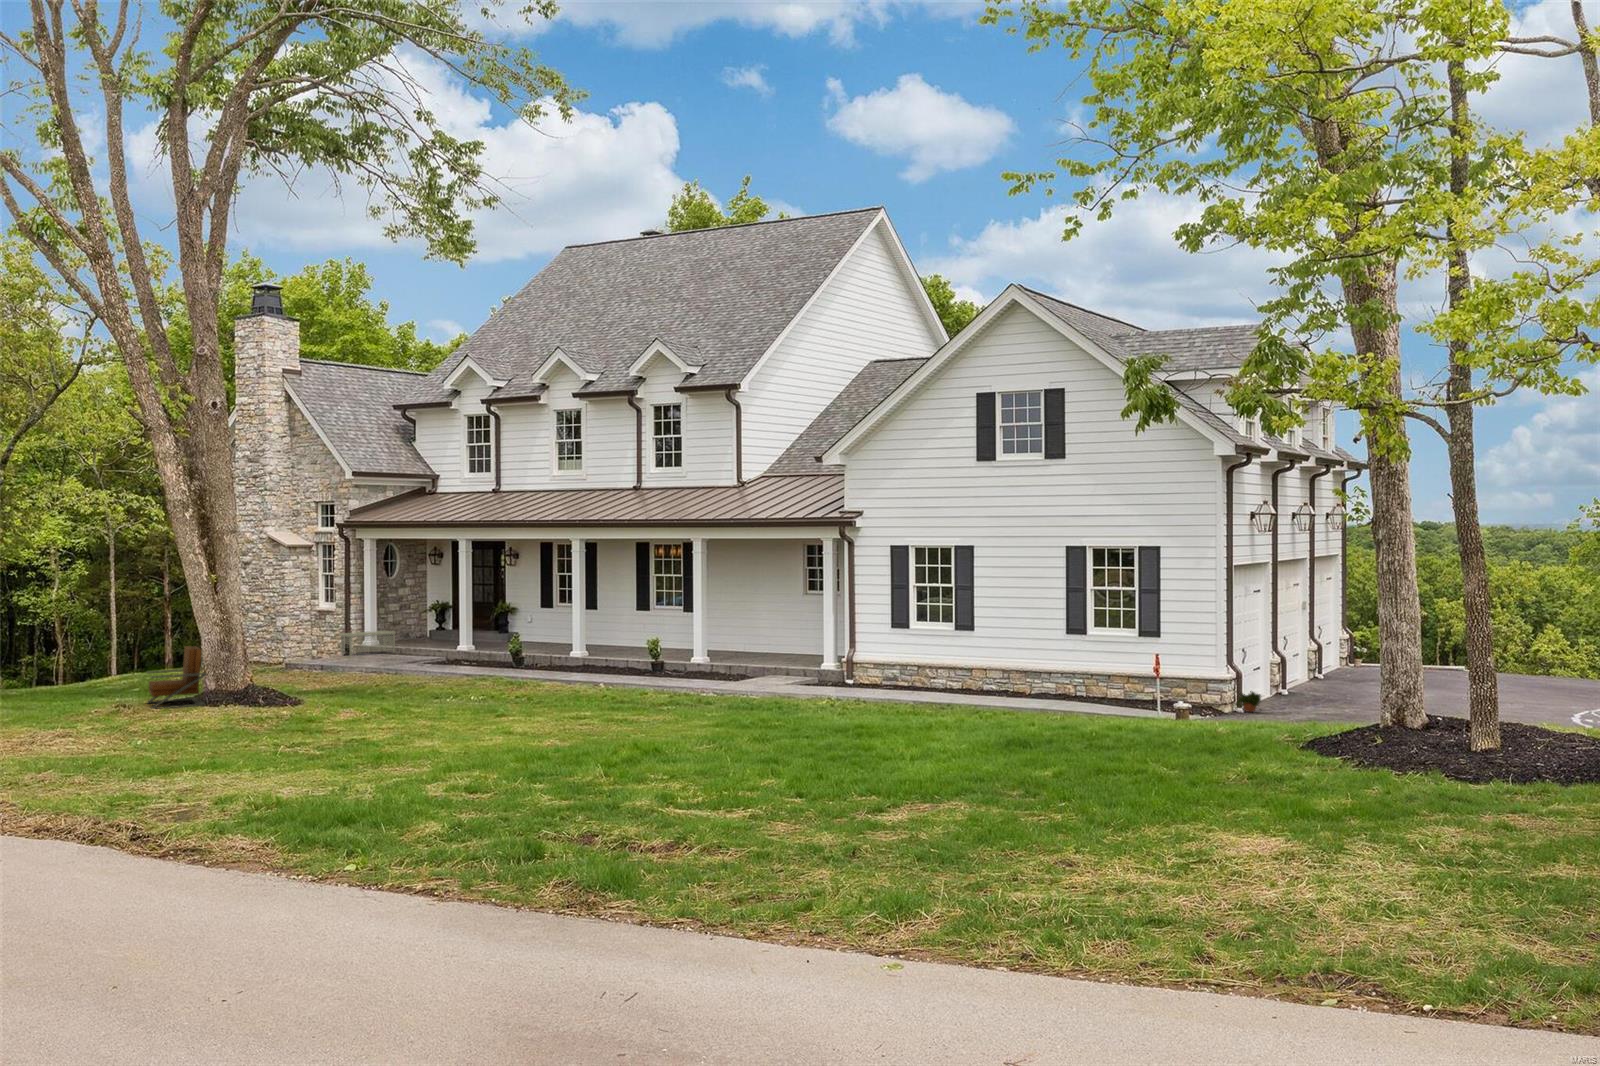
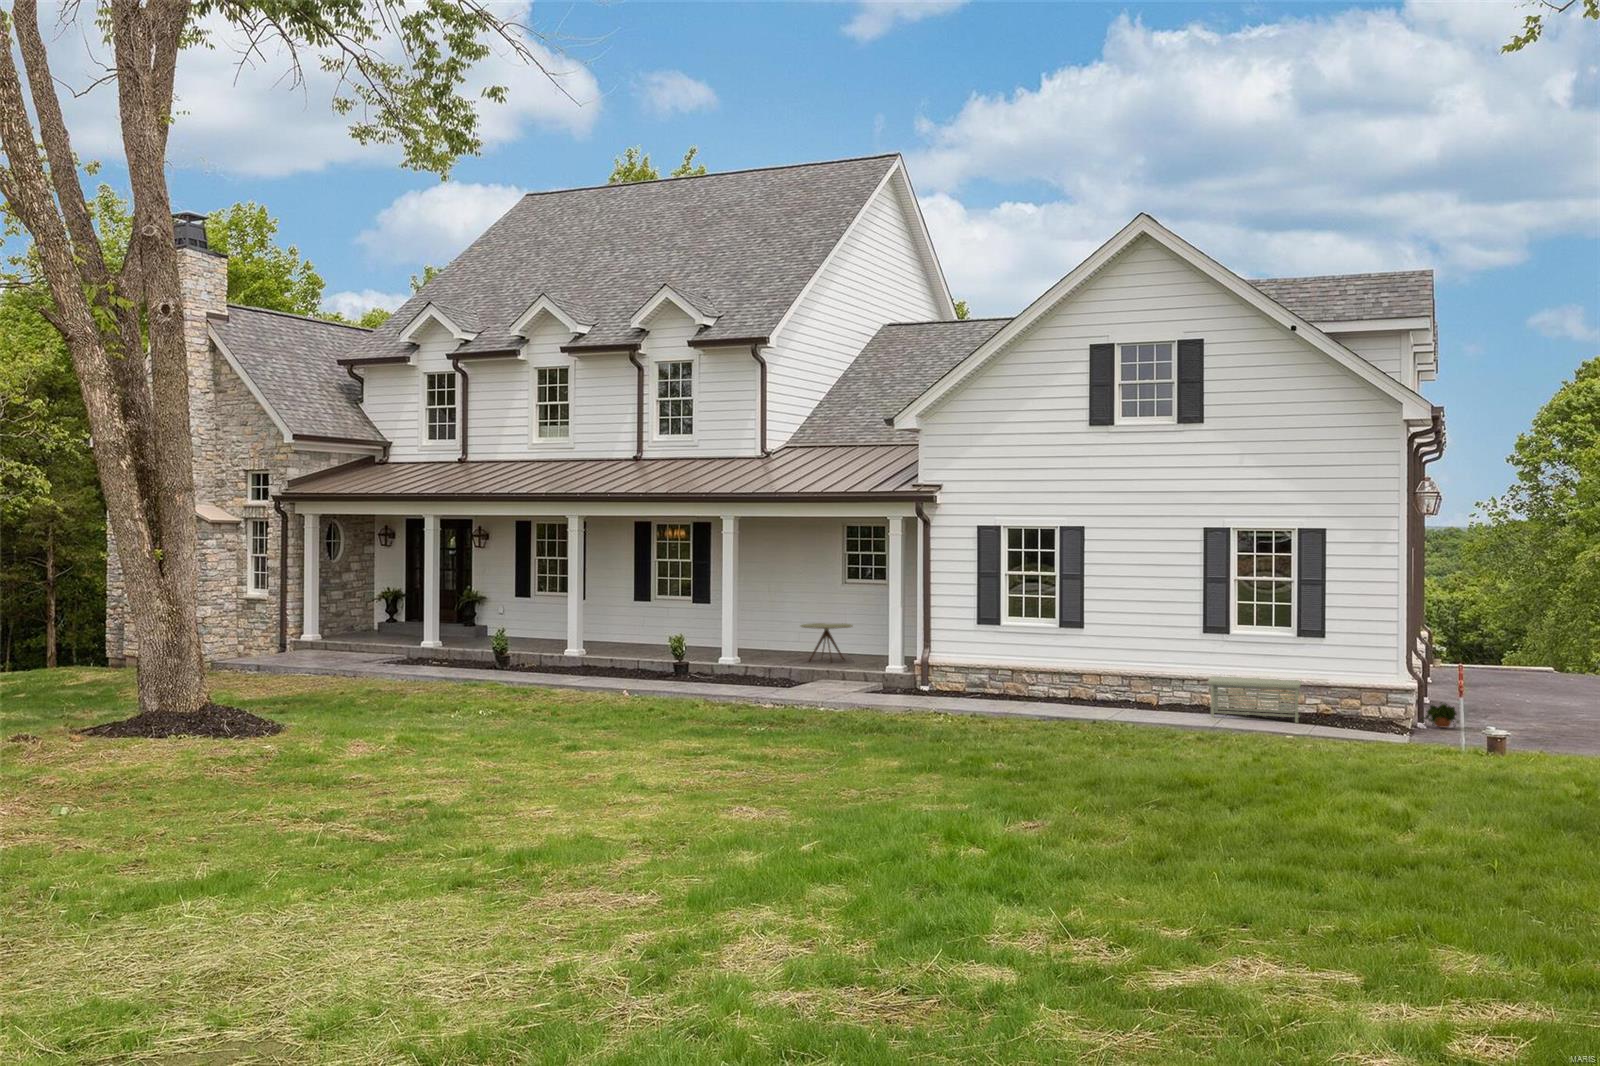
round table: none [766,629,811,663] -> present [801,623,852,661]
storage bench: present [339,631,395,655] -> present [1208,676,1301,723]
lounge chair: present [147,646,207,709] -> none [48,647,133,732]

